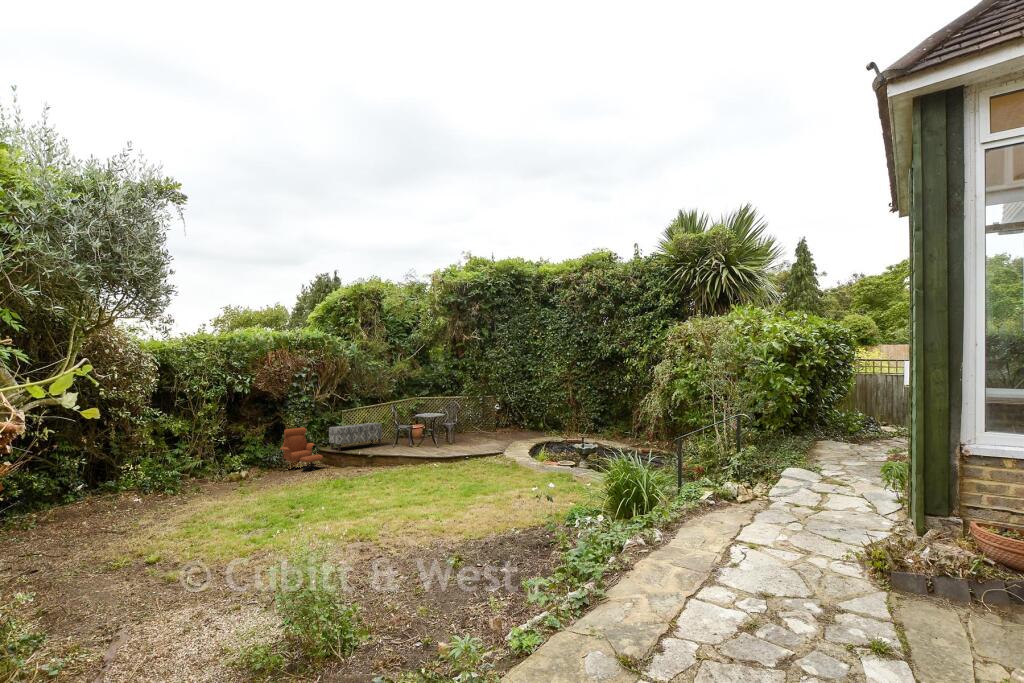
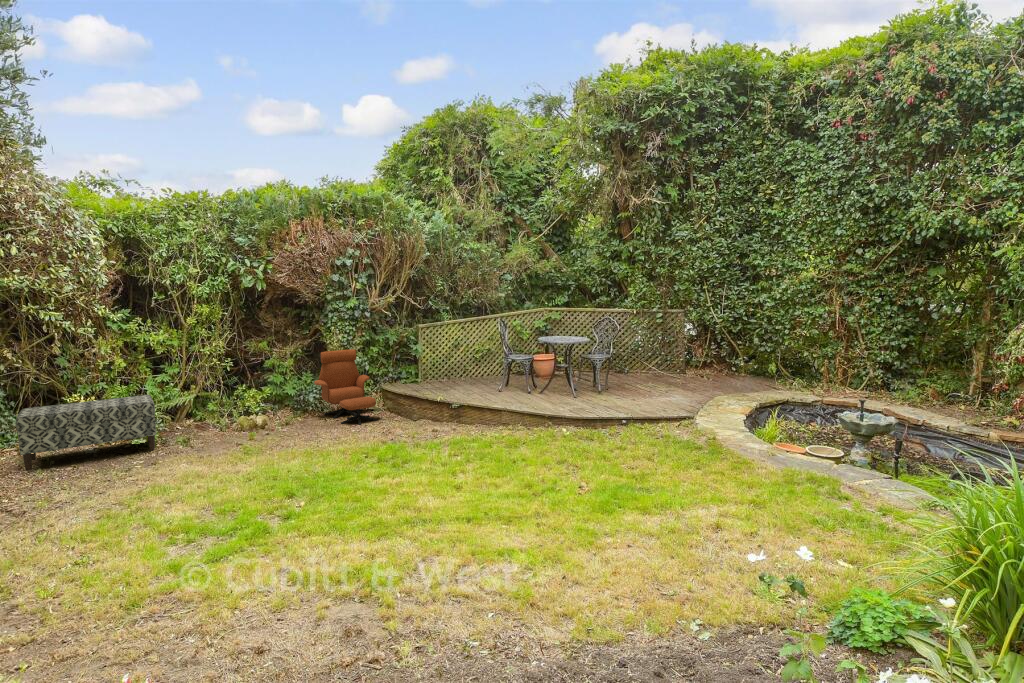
bench: present [329,423,382,451] -> present [16,395,156,471]

